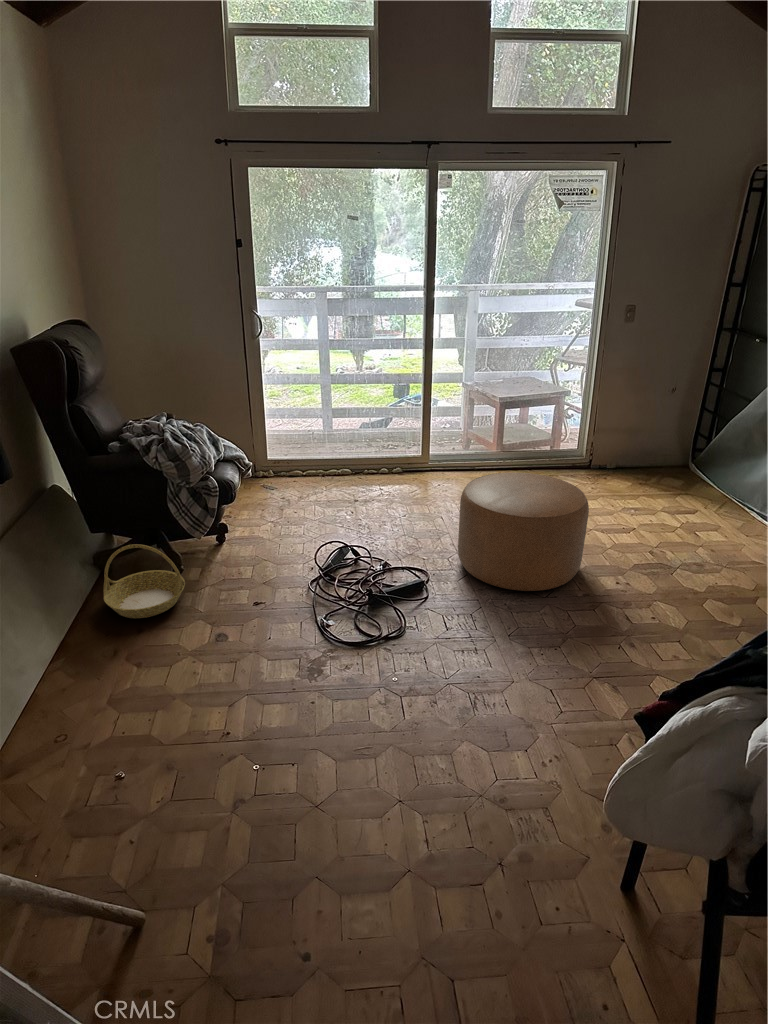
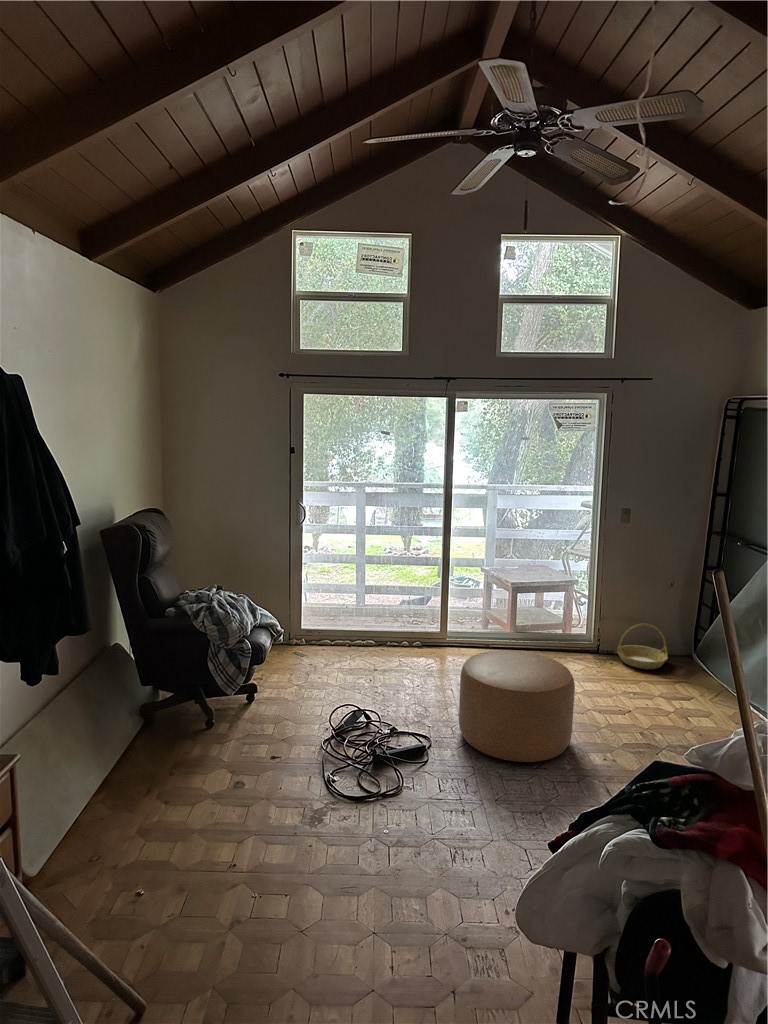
basket: present [103,544,185,618] -> present [617,623,668,669]

